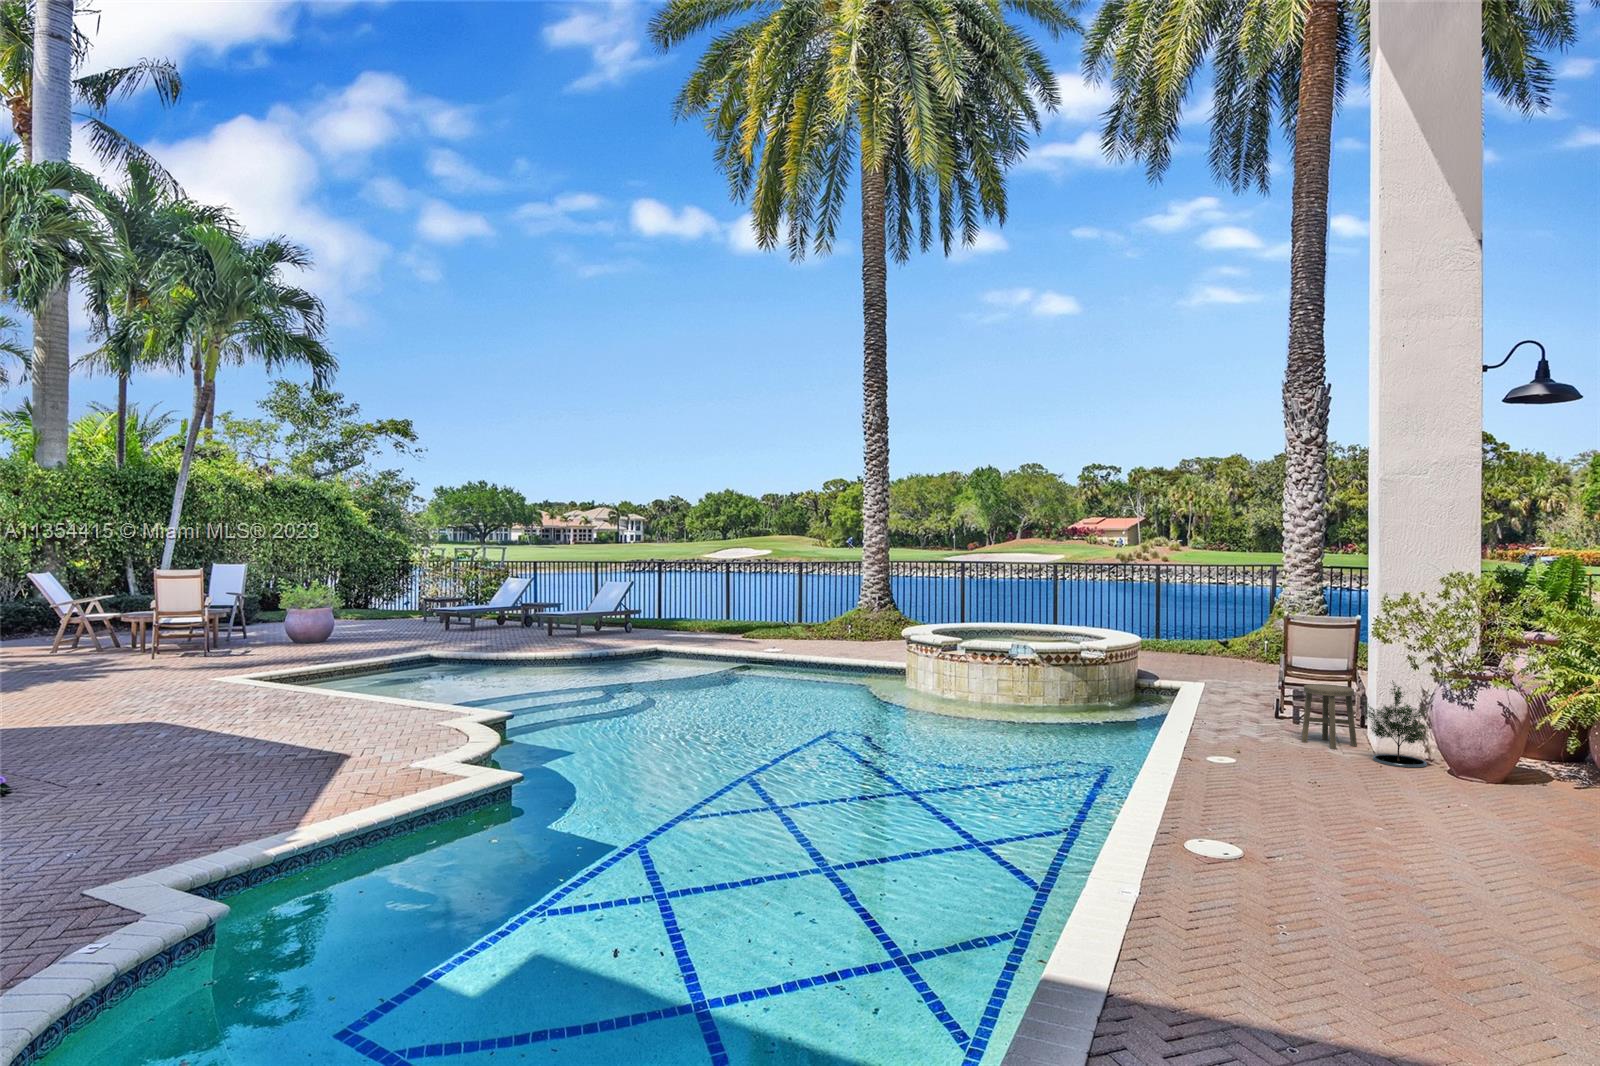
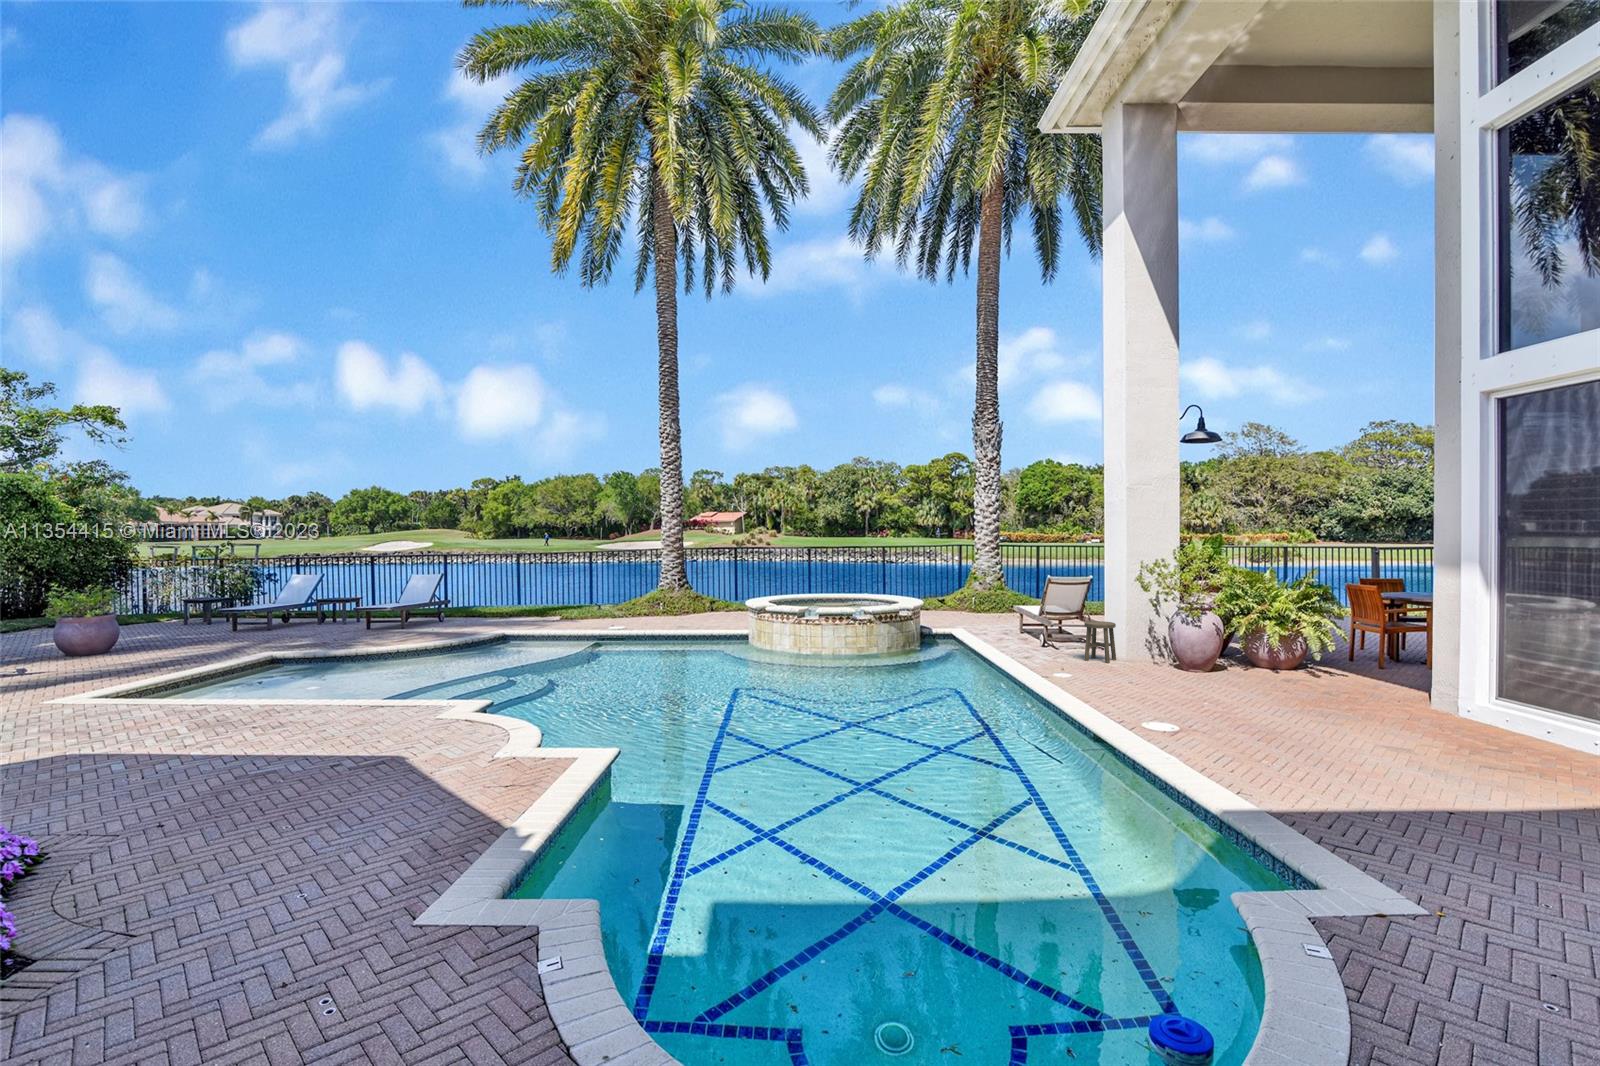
potted tree: present [1367,680,1427,768] -> none [1130,614,1171,670]

